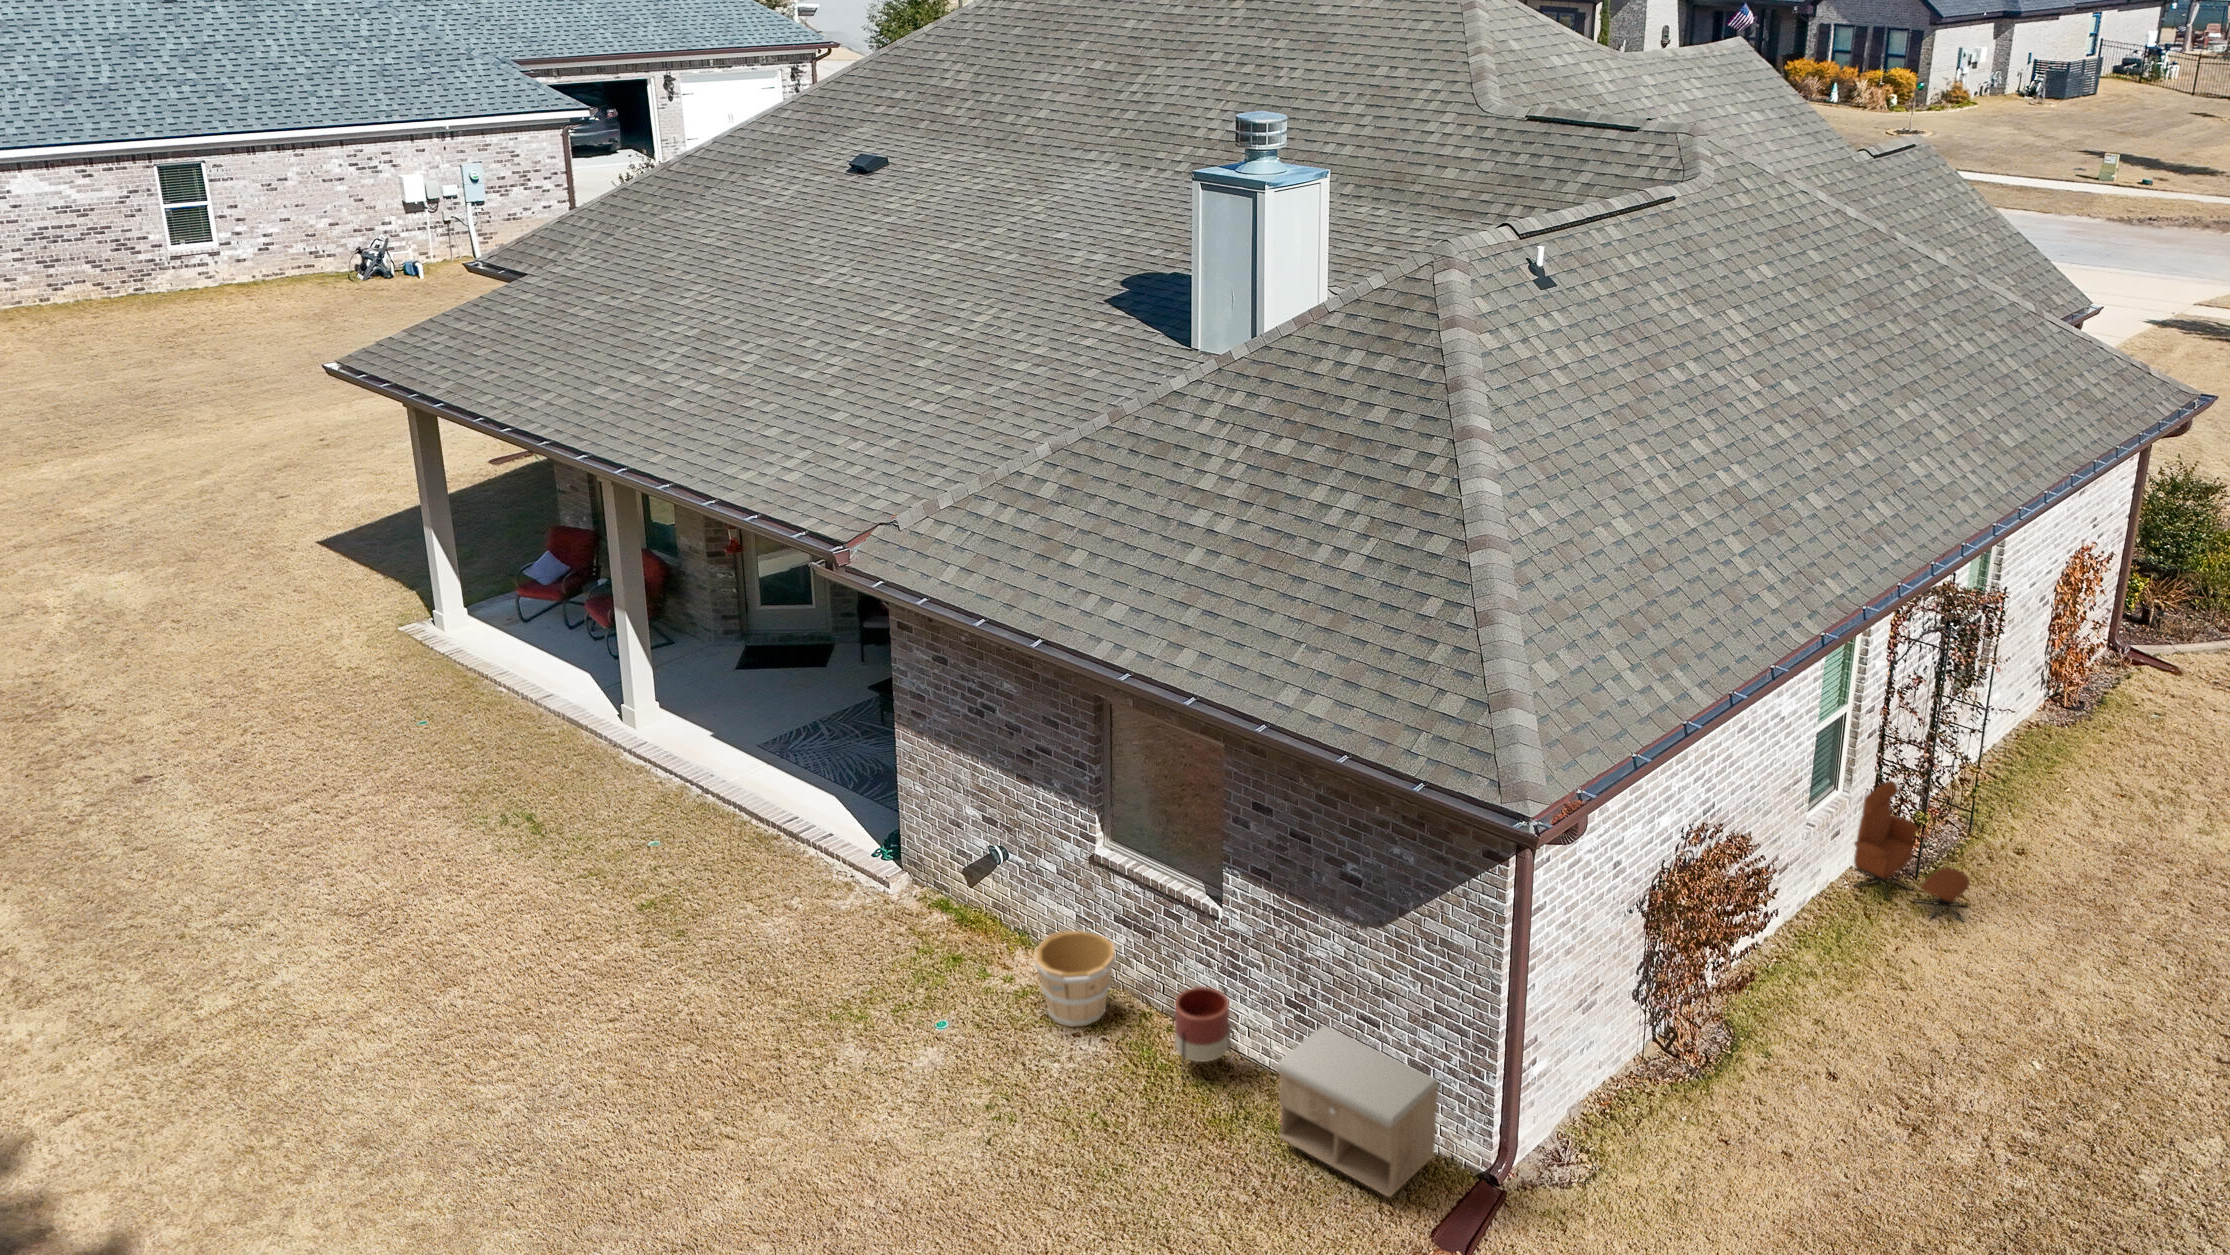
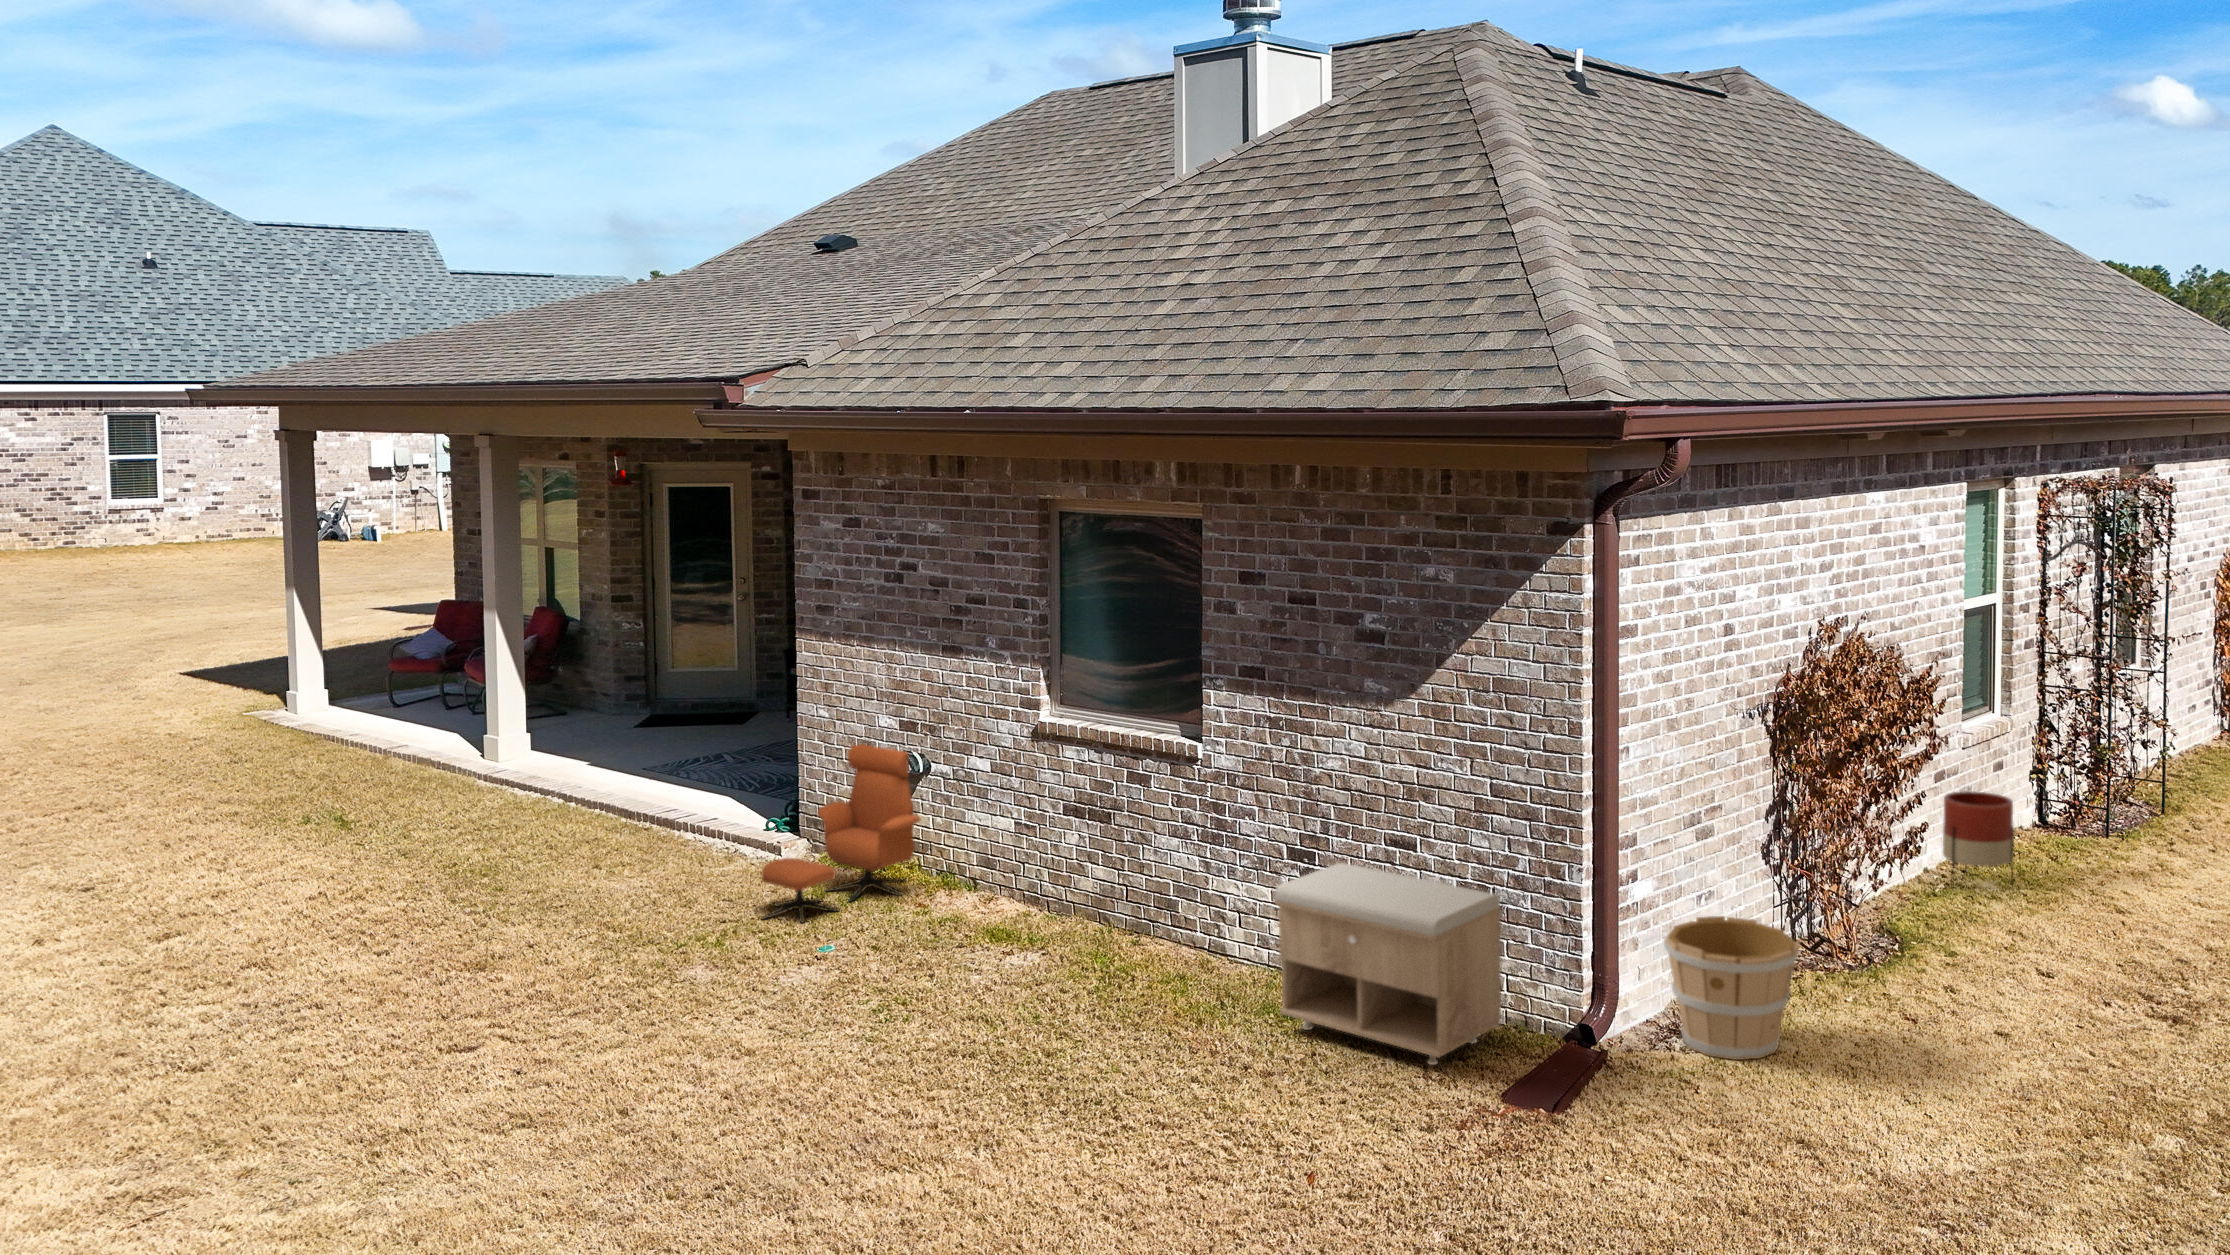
lounge chair: present [1854,781,1970,921] -> present [762,744,920,923]
wooden bucket: present [1034,931,1116,1027] -> present [1664,916,1800,1060]
planter: present [1175,987,1231,1062] -> present [1943,791,2014,886]

